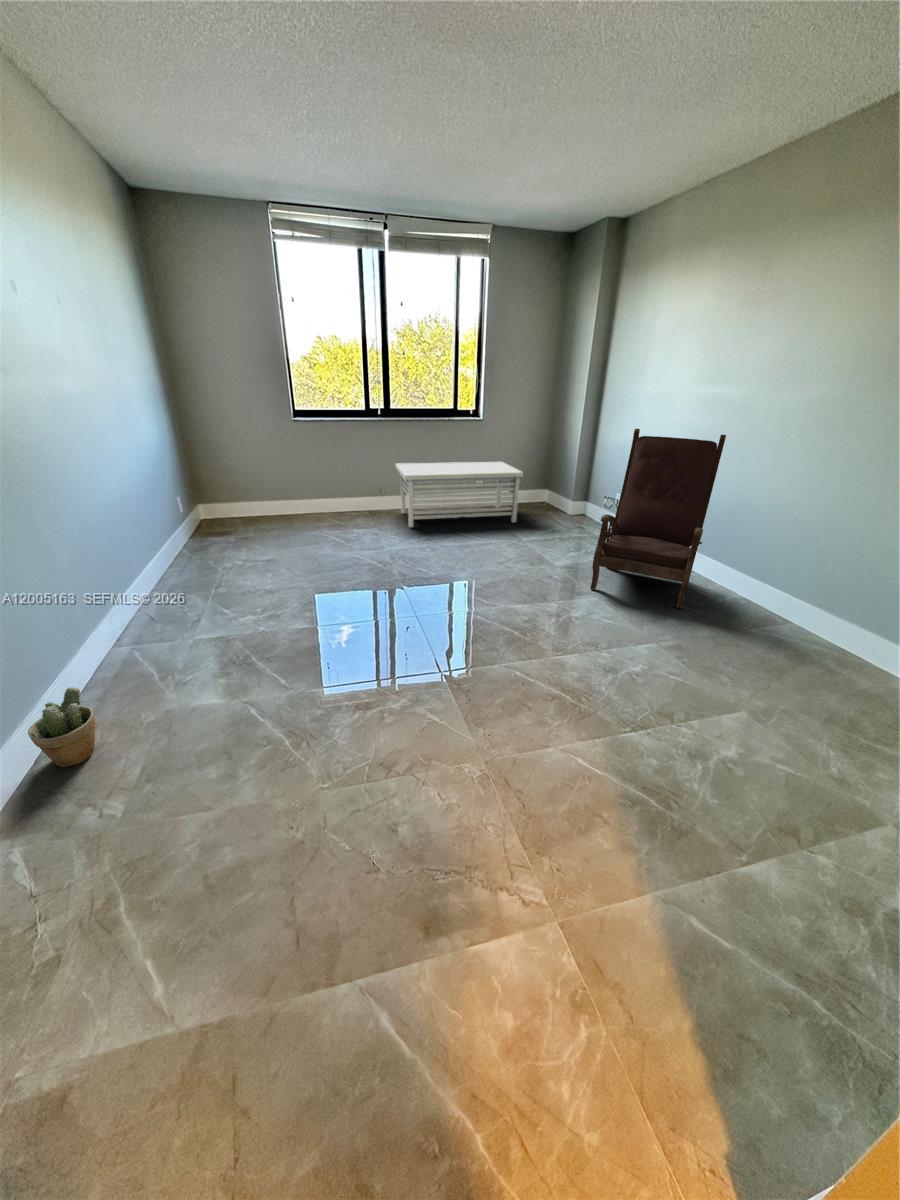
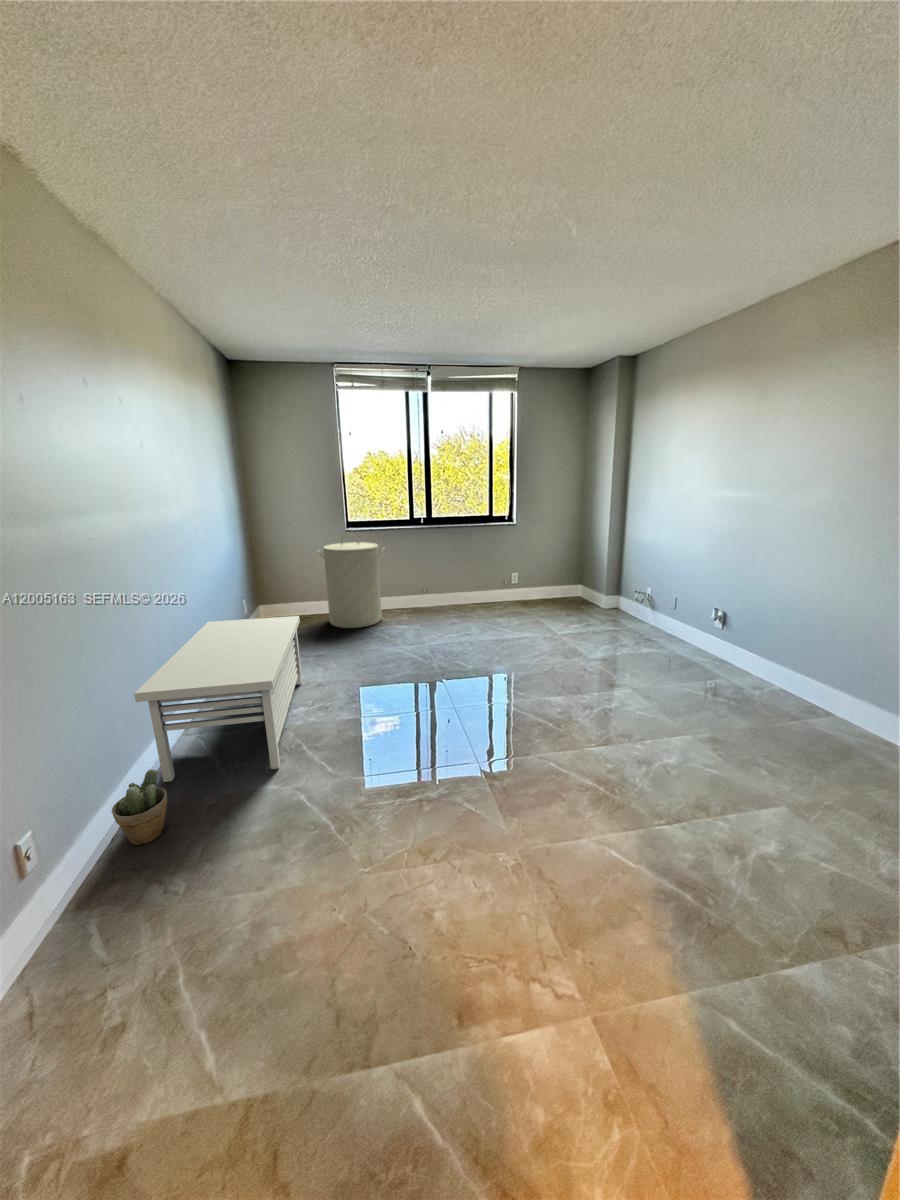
laundry hamper: none [259,423,337,532] -> present [317,533,384,628]
armchair: present [590,429,726,608] -> none [623,530,743,699]
storage bench: present [396,462,523,527] -> present [134,616,302,782]

